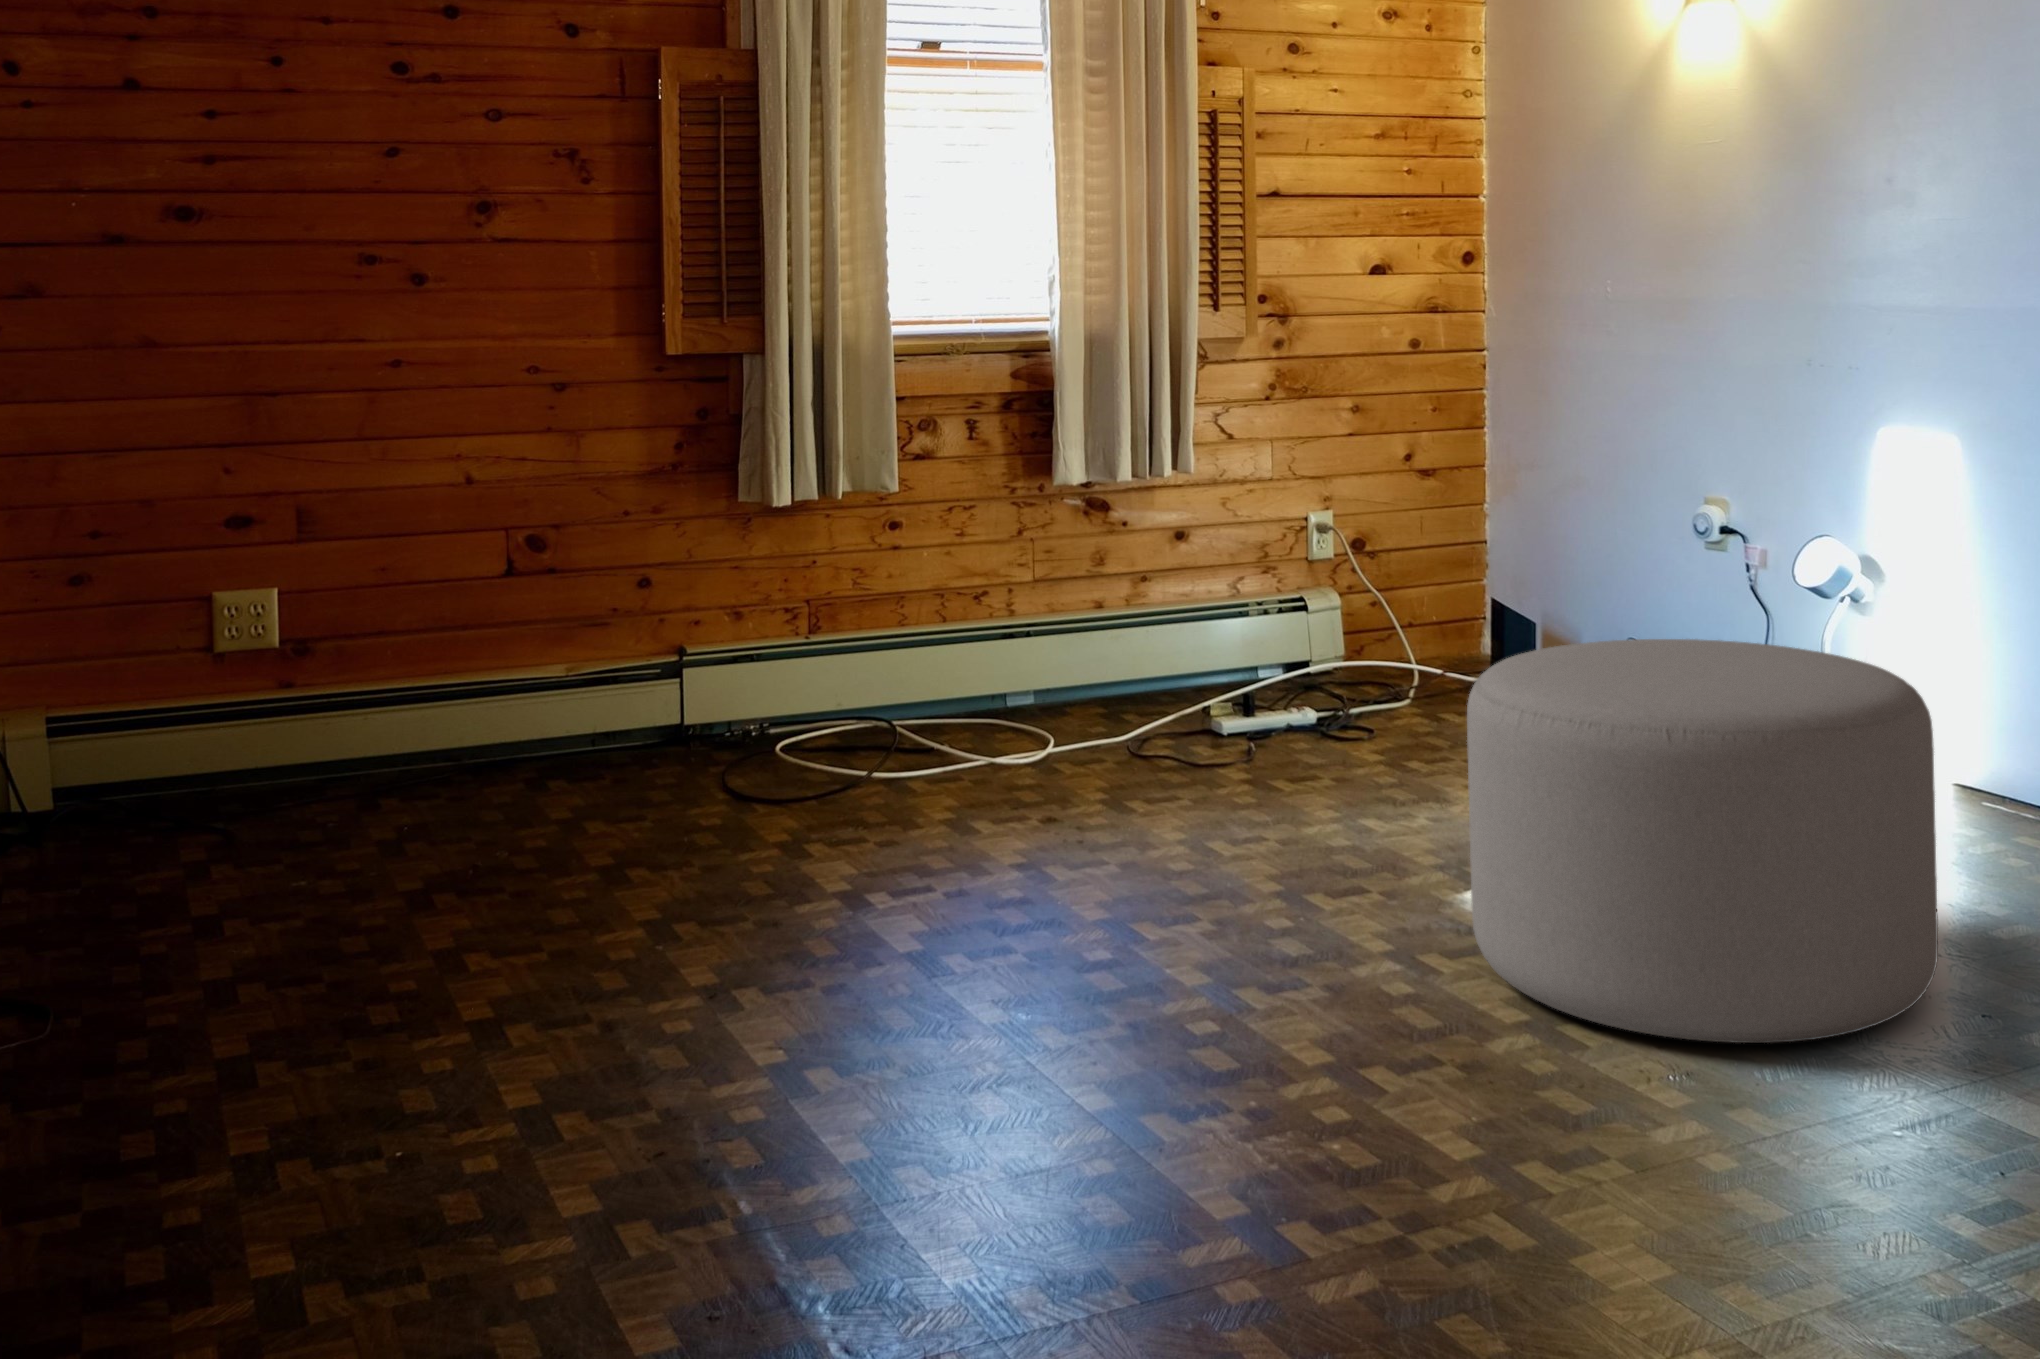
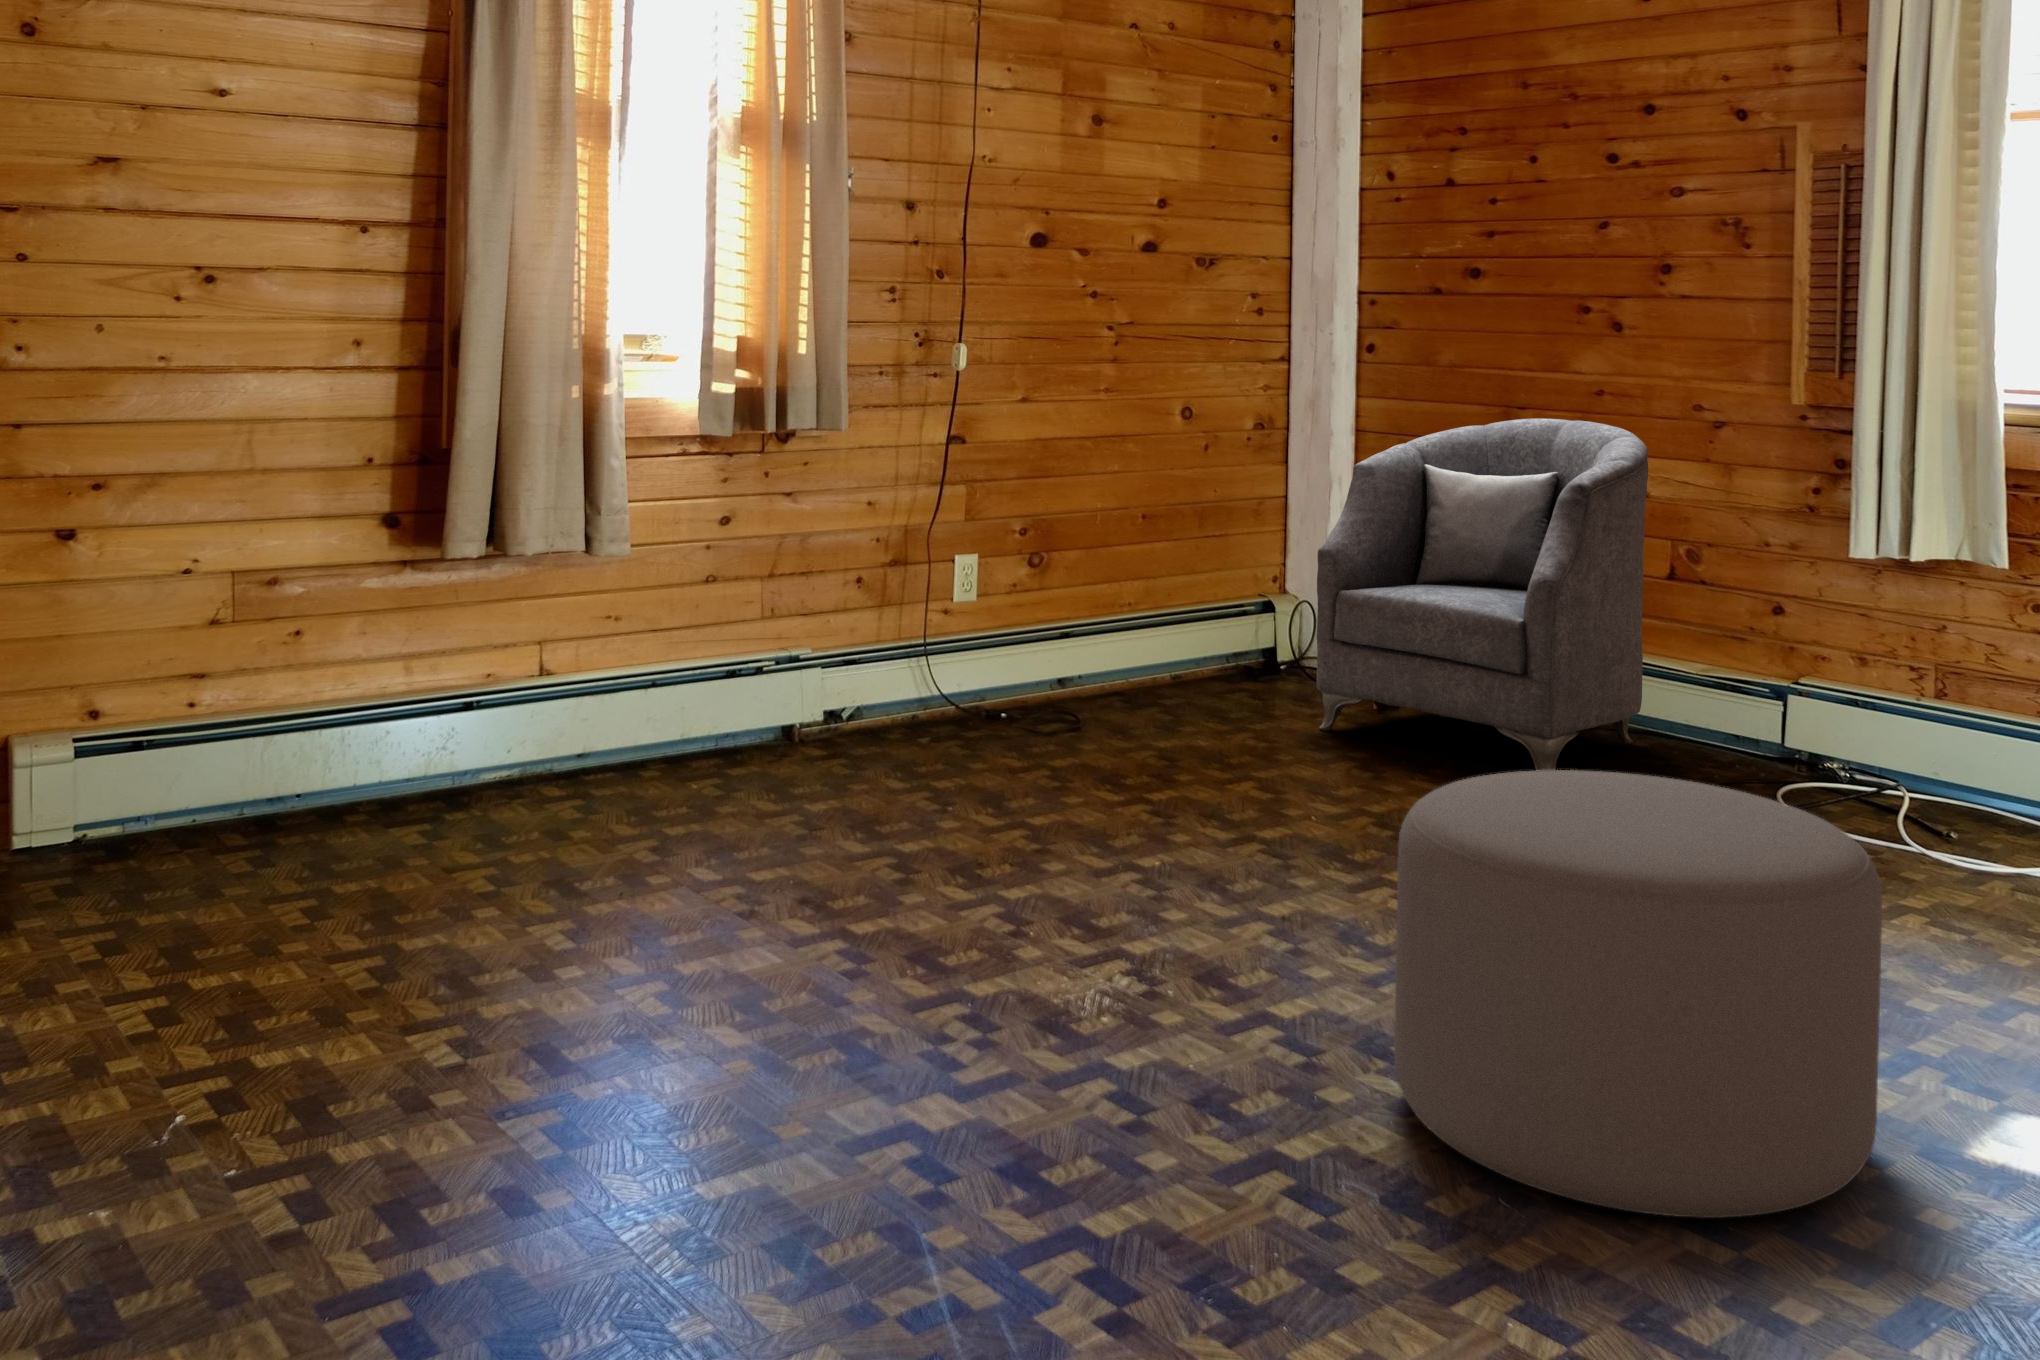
armchair: none [217,396,645,889] -> present [1316,419,1648,771]

